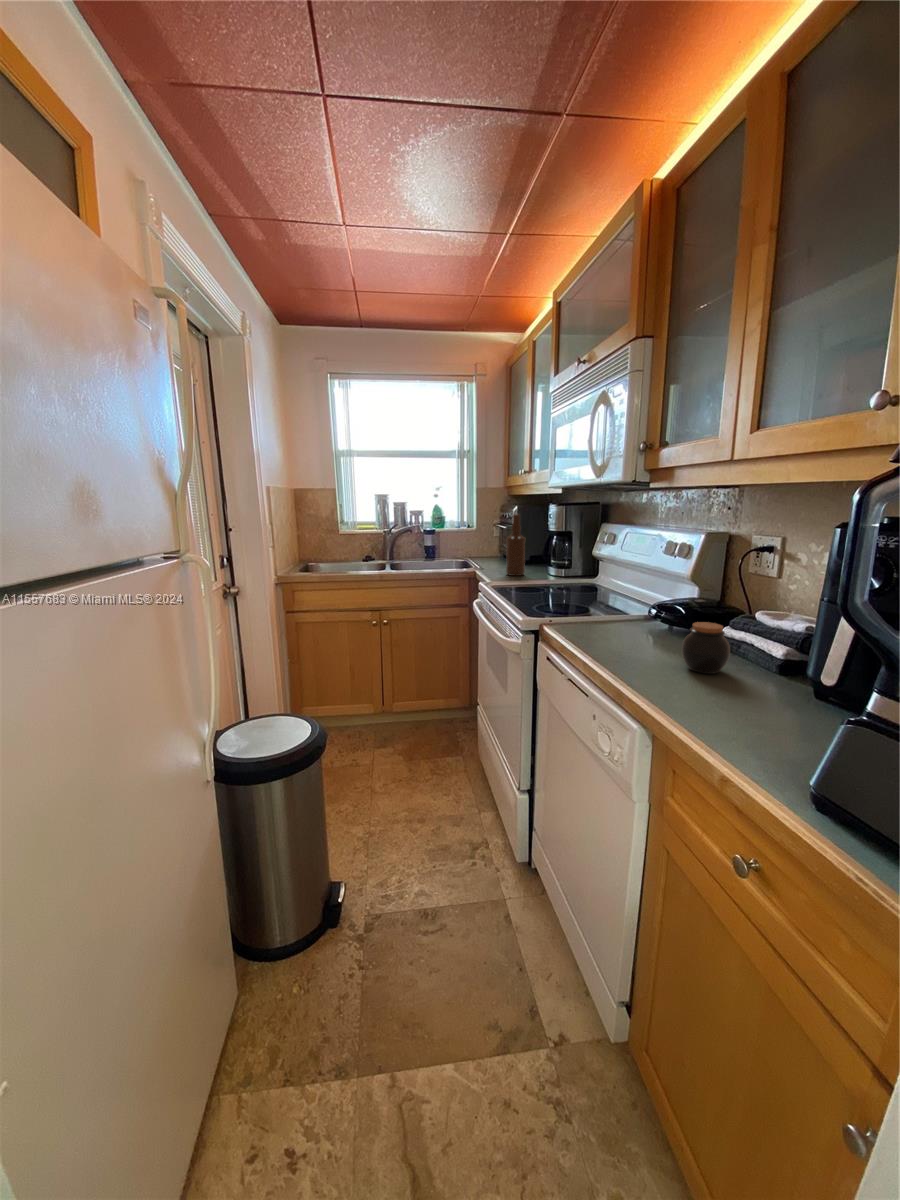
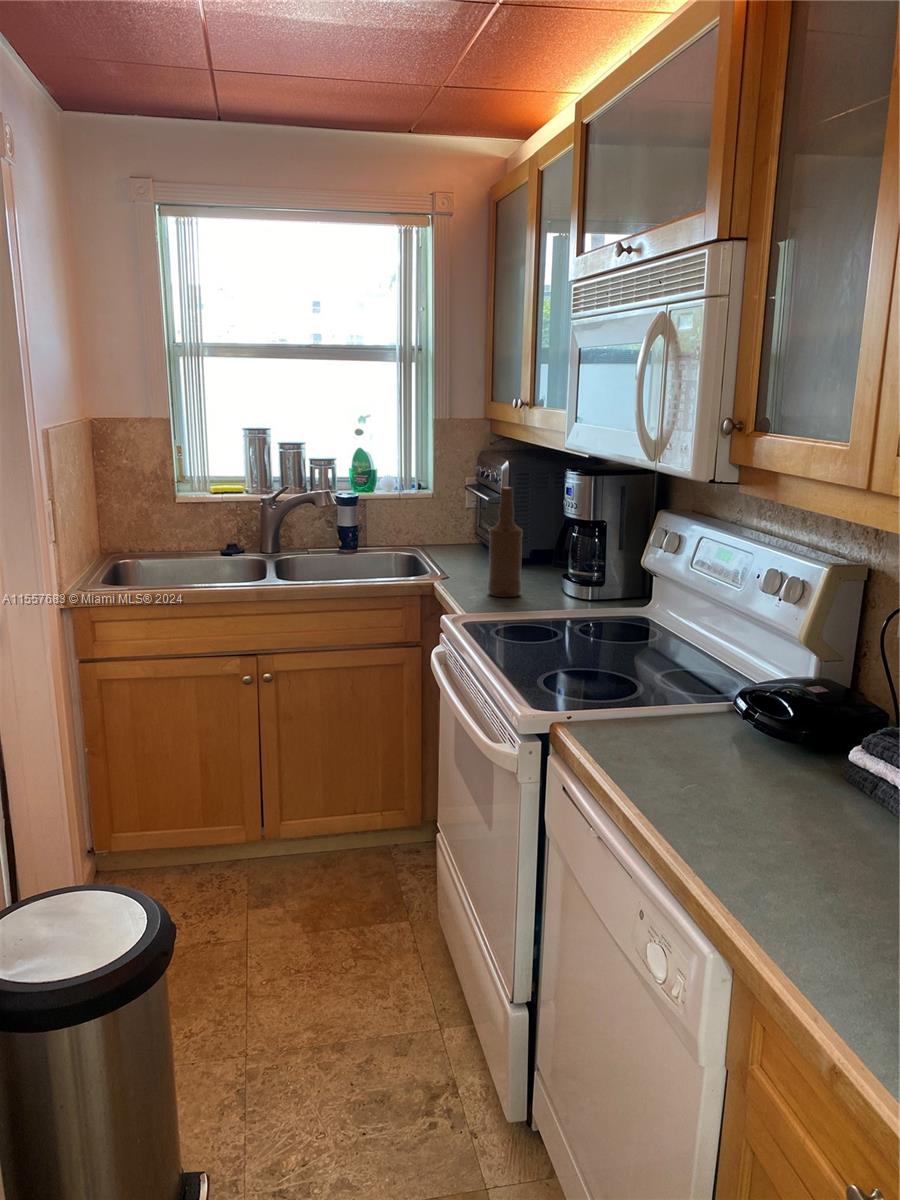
jar: present [682,622,730,674] -> none [785,755,861,844]

